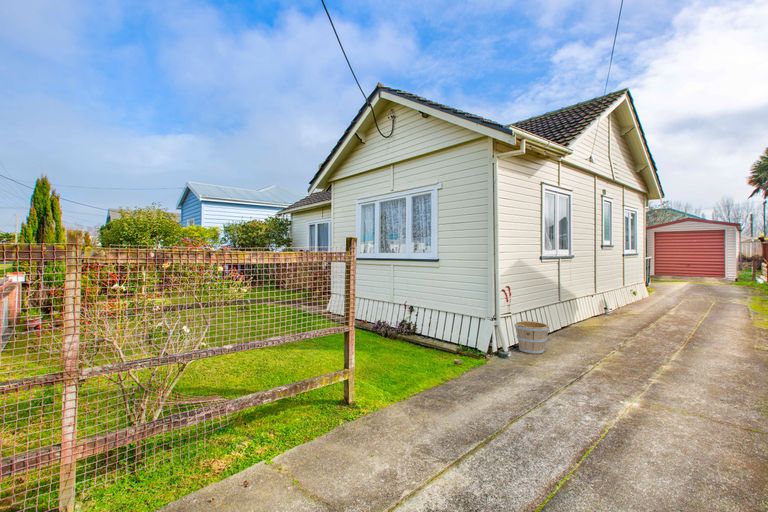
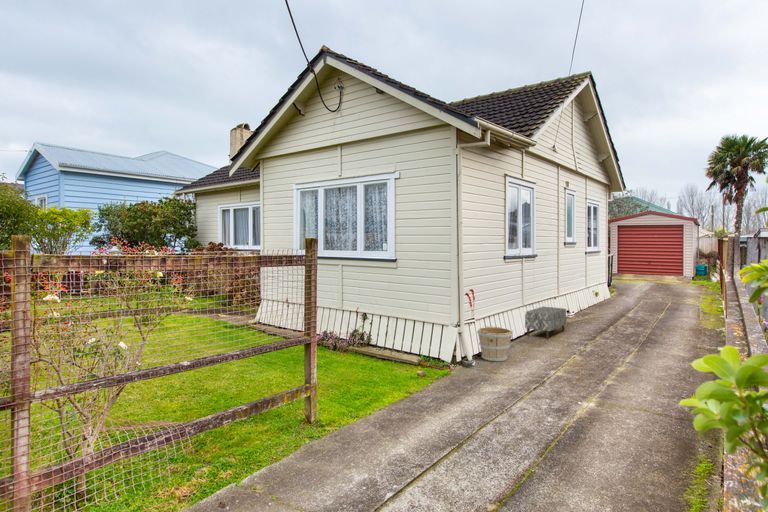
bench: none [563,304,604,334] -> present [525,307,566,339]

